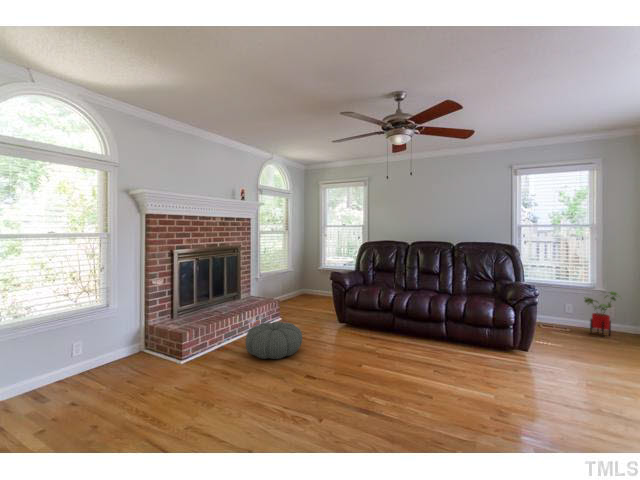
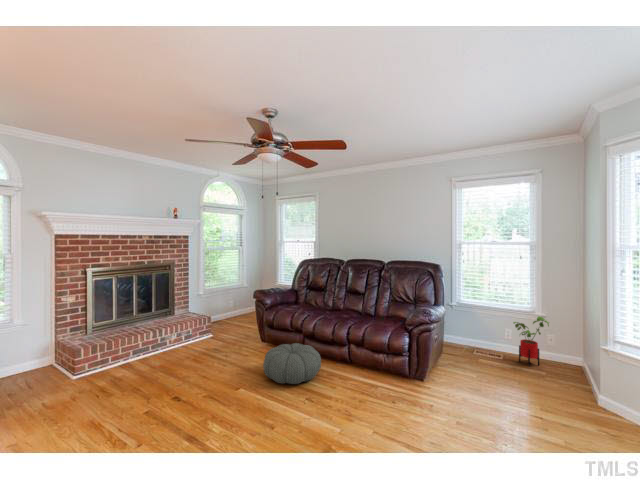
pouf: present [245,322,302,359] -> present [263,343,321,384]

